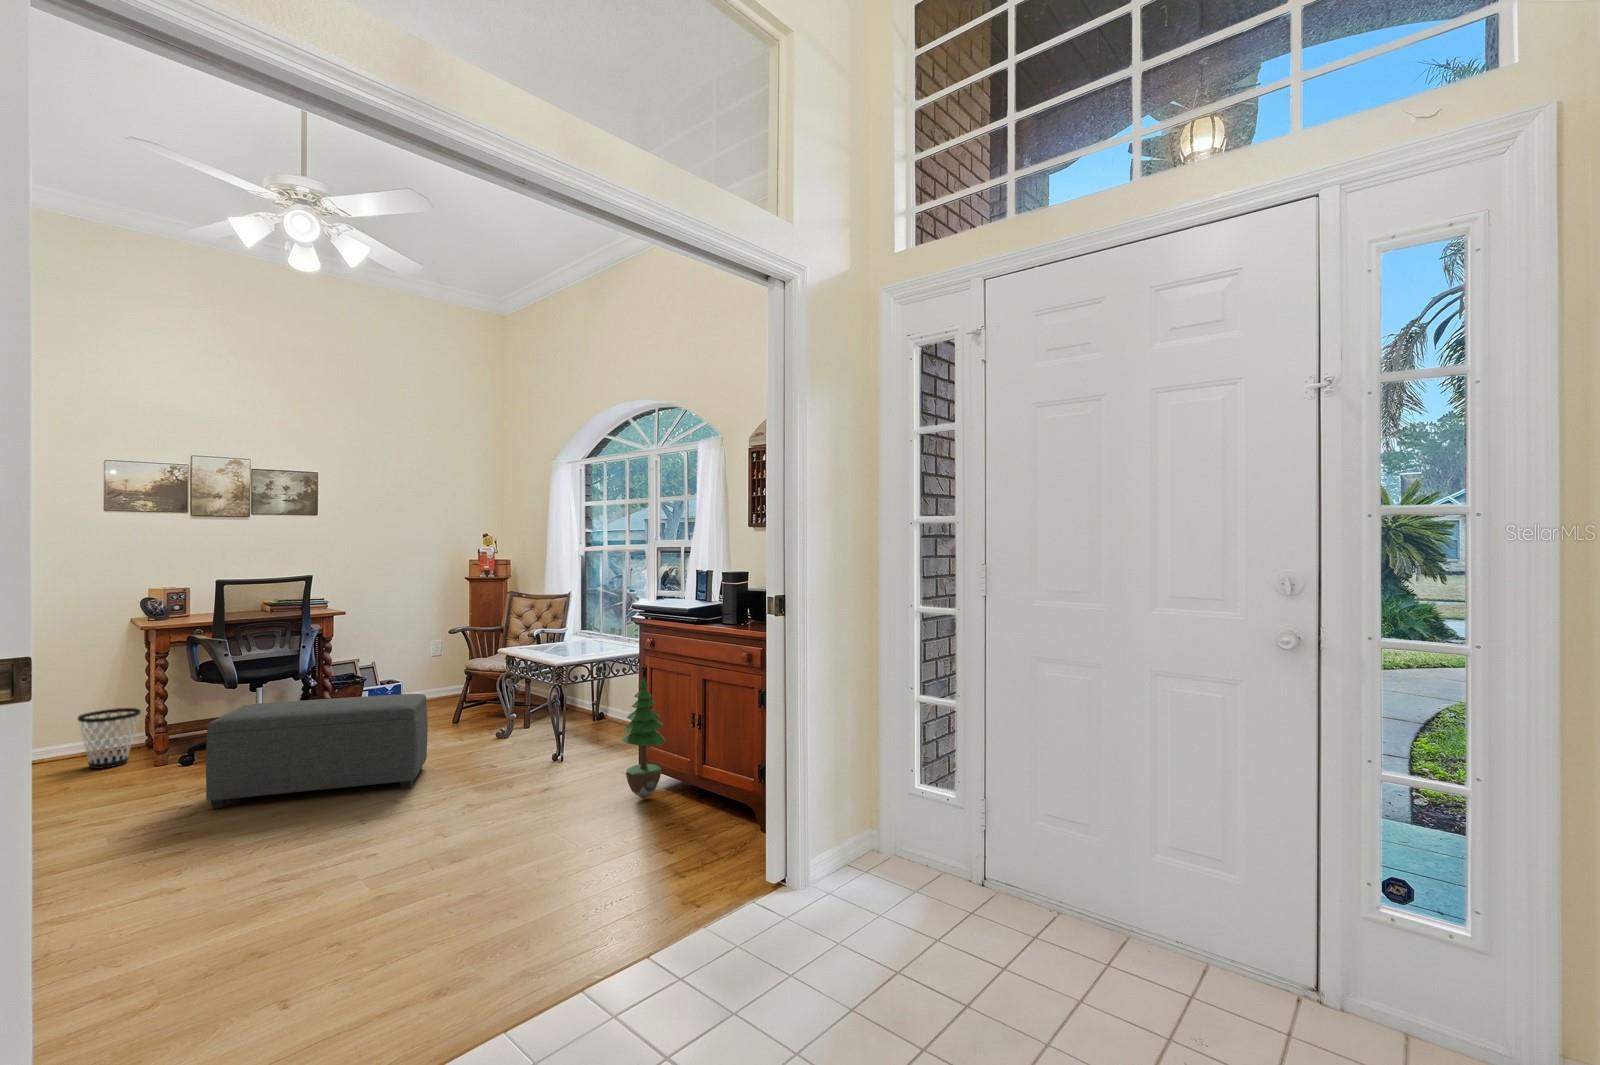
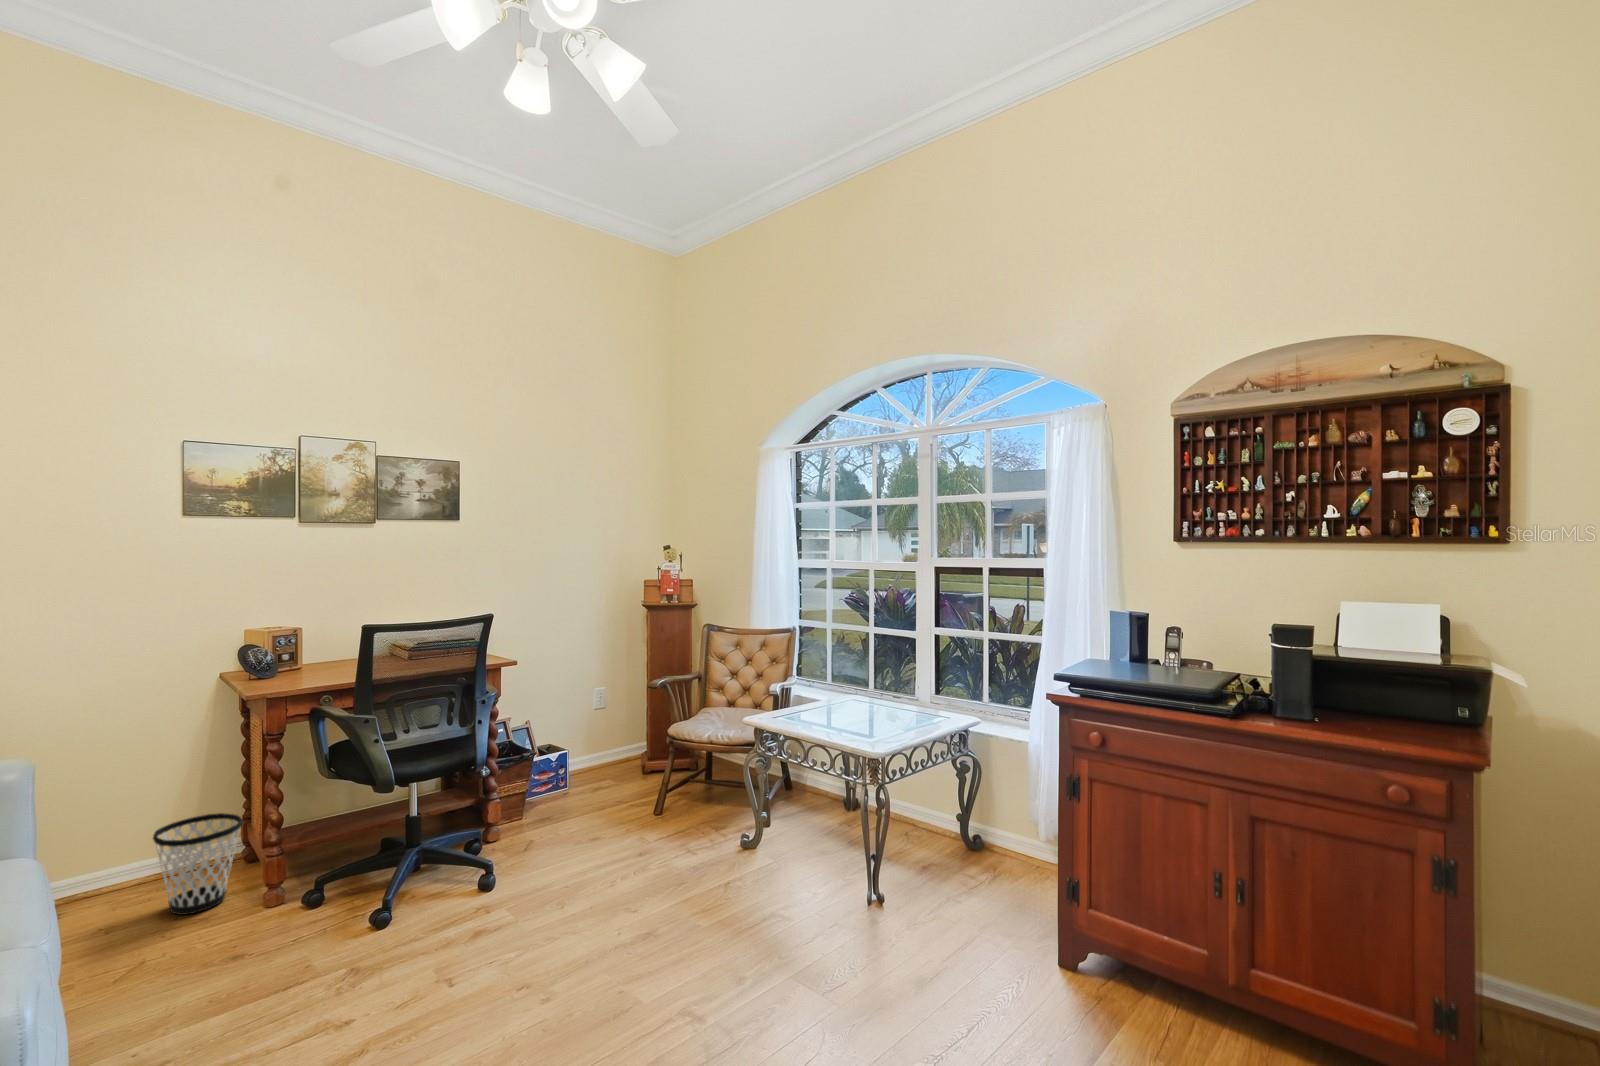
potted tree: present [621,677,665,799] -> none [1078,805,1157,1011]
ottoman: present [206,694,428,809] -> none [403,805,713,1031]

